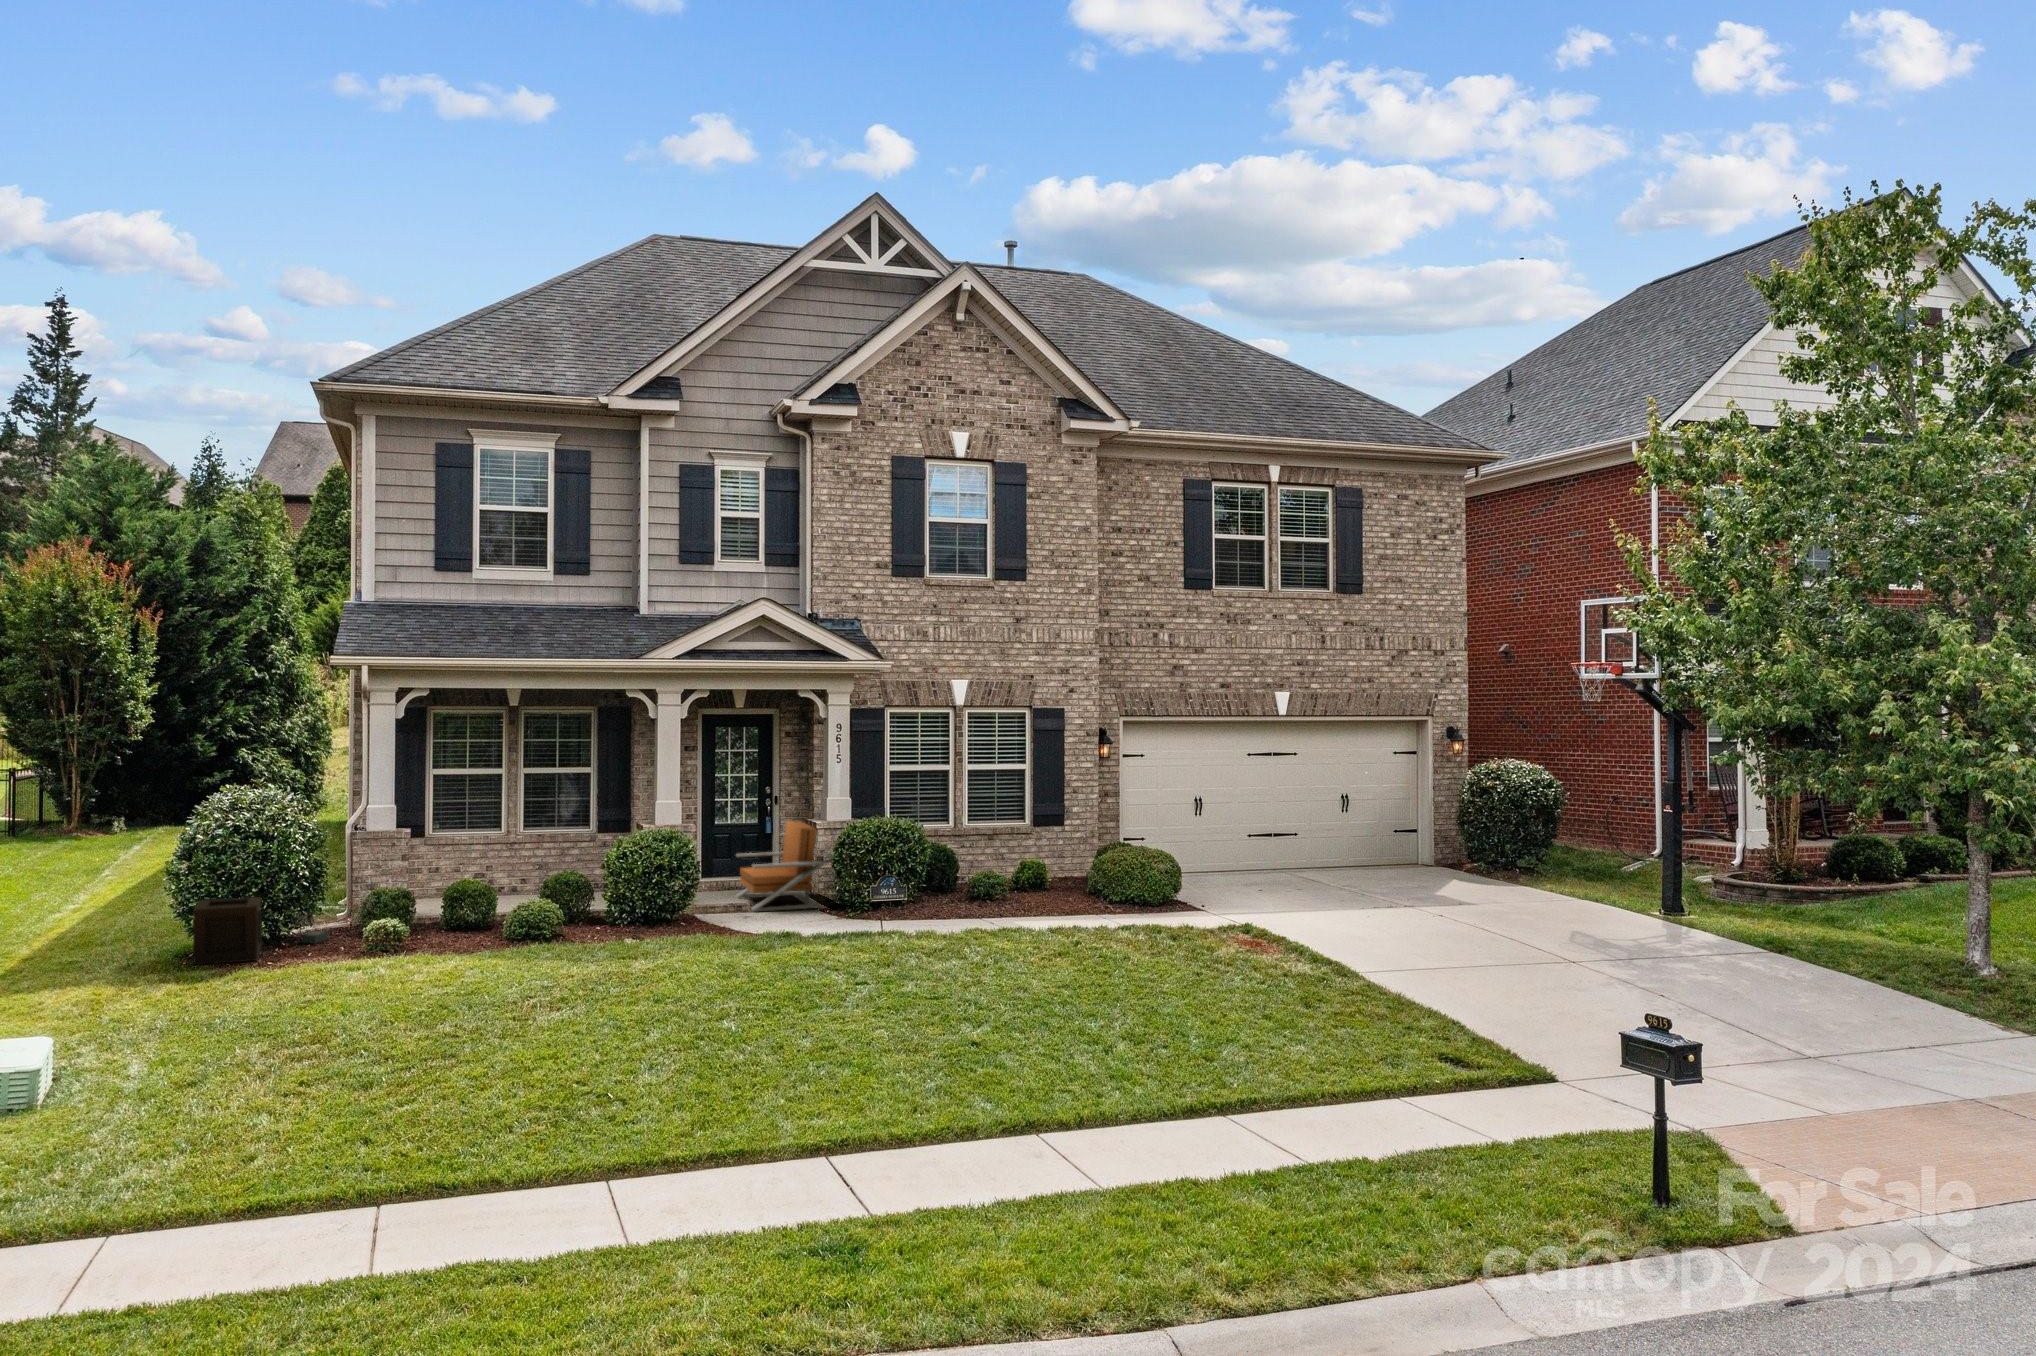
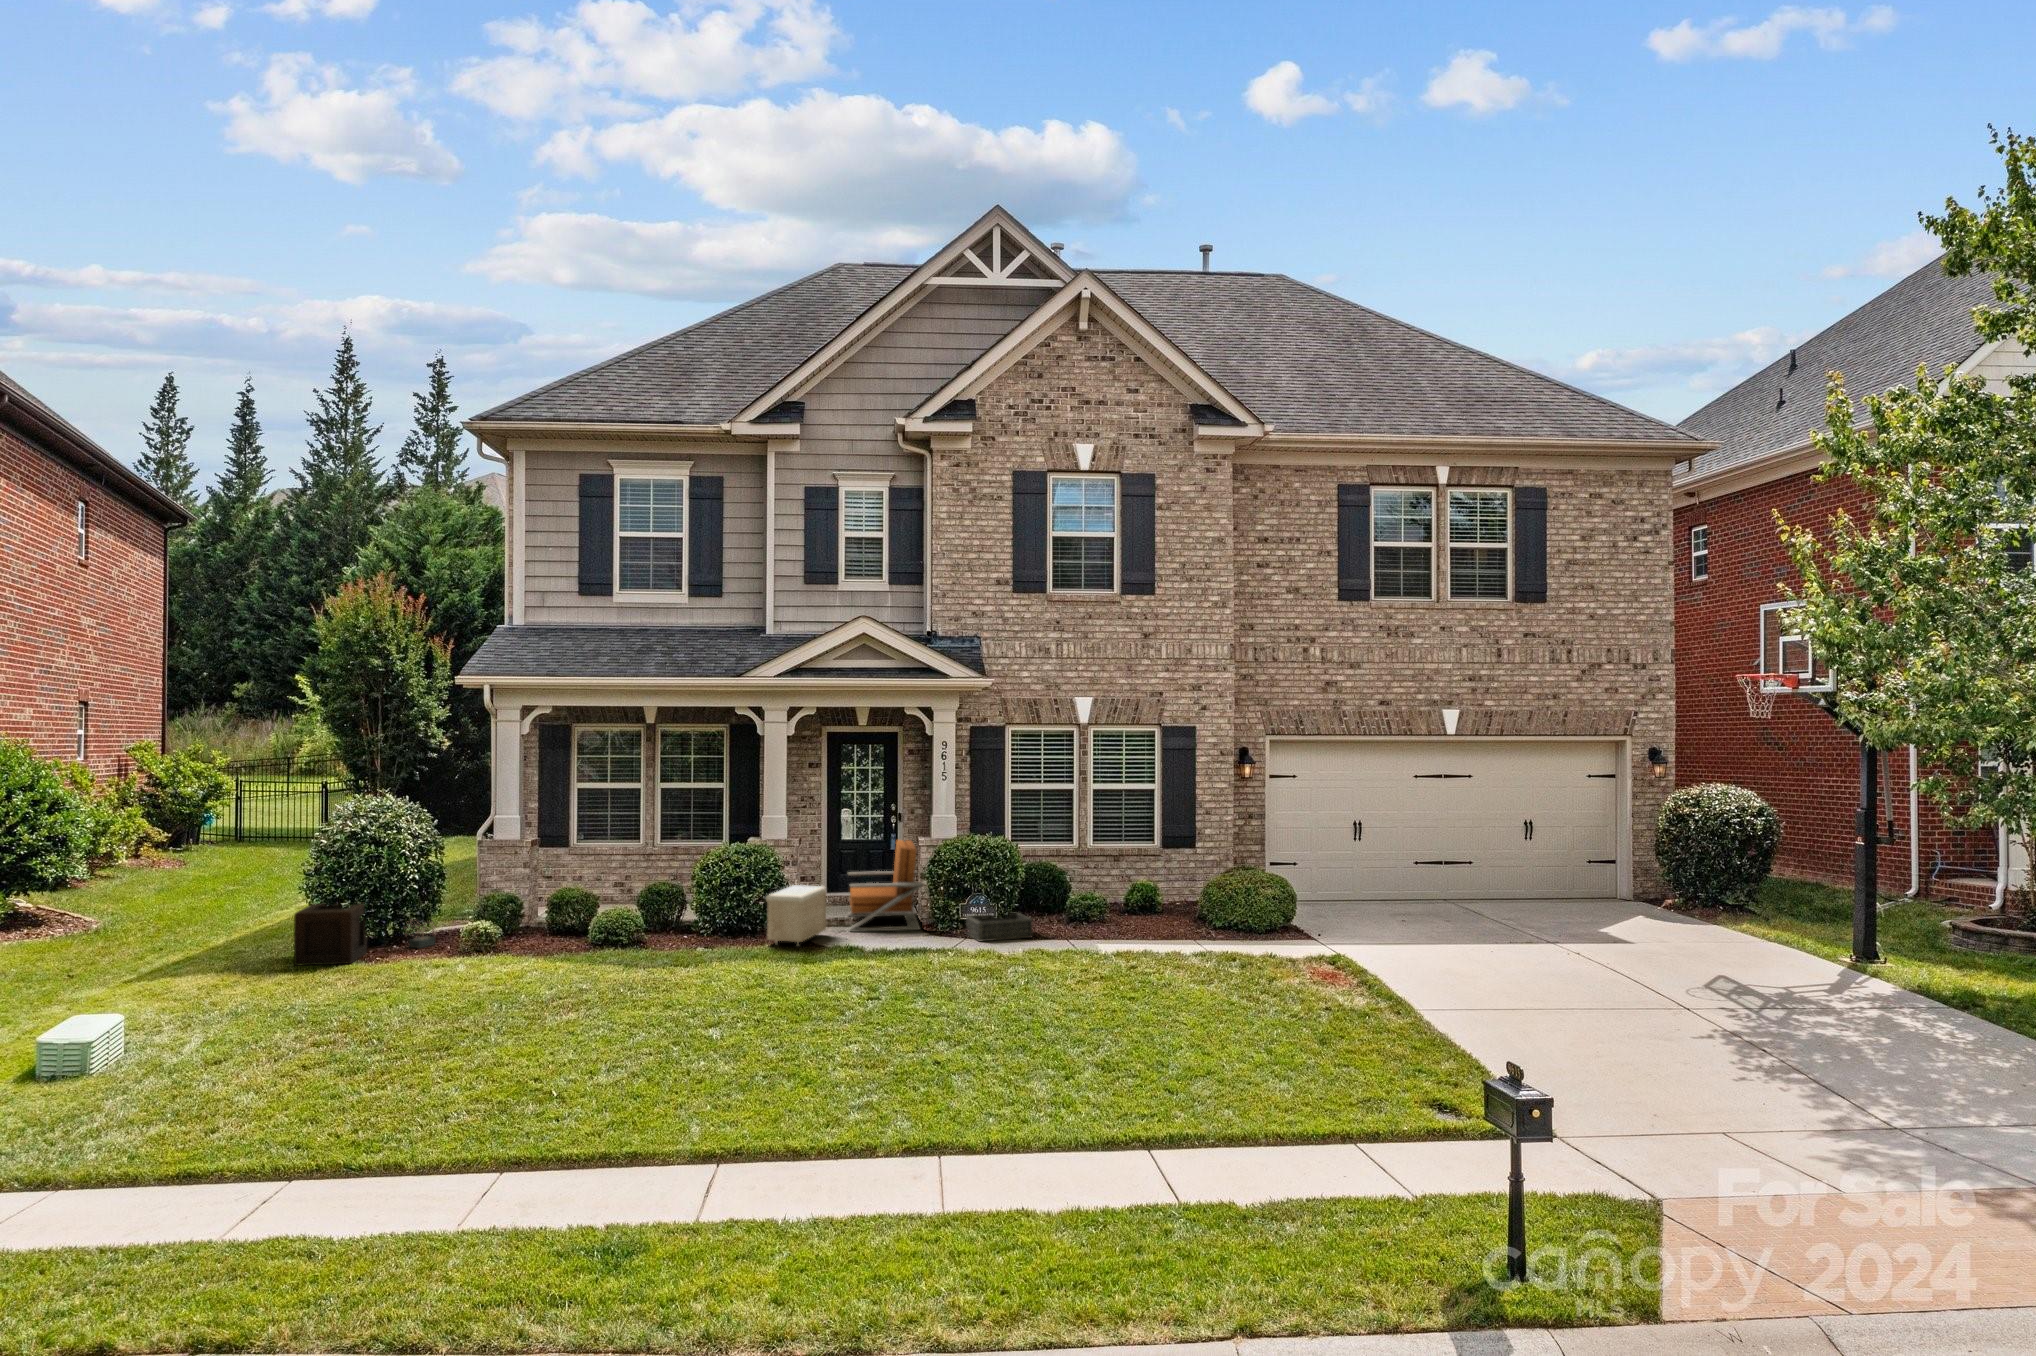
storage bench: none [682,867,733,926] -> present [766,885,826,945]
basket: none [869,887,935,916] -> present [966,913,1032,941]

